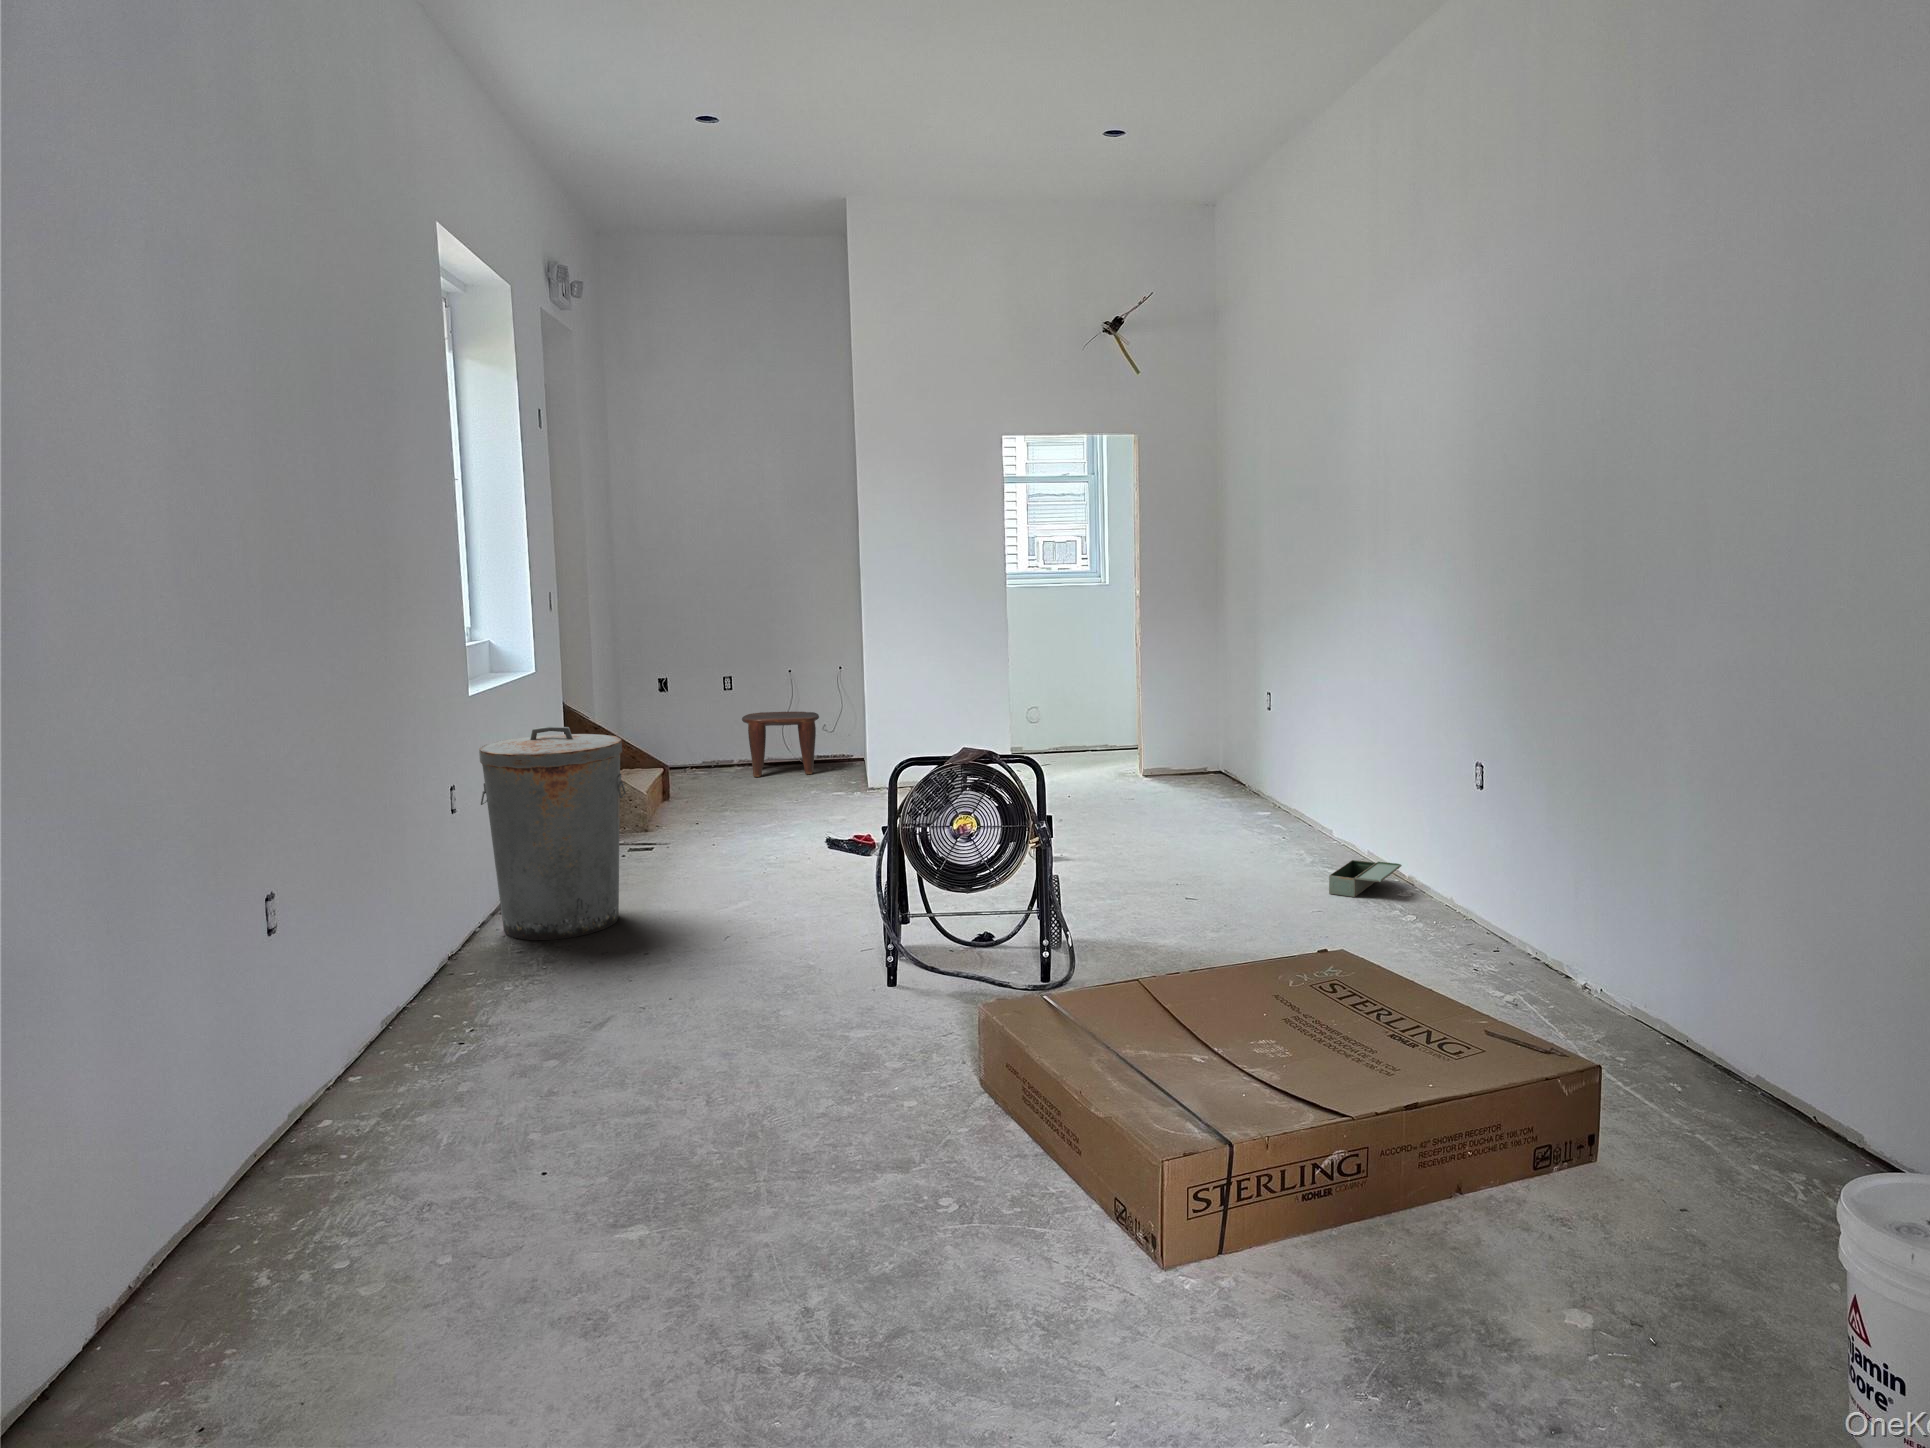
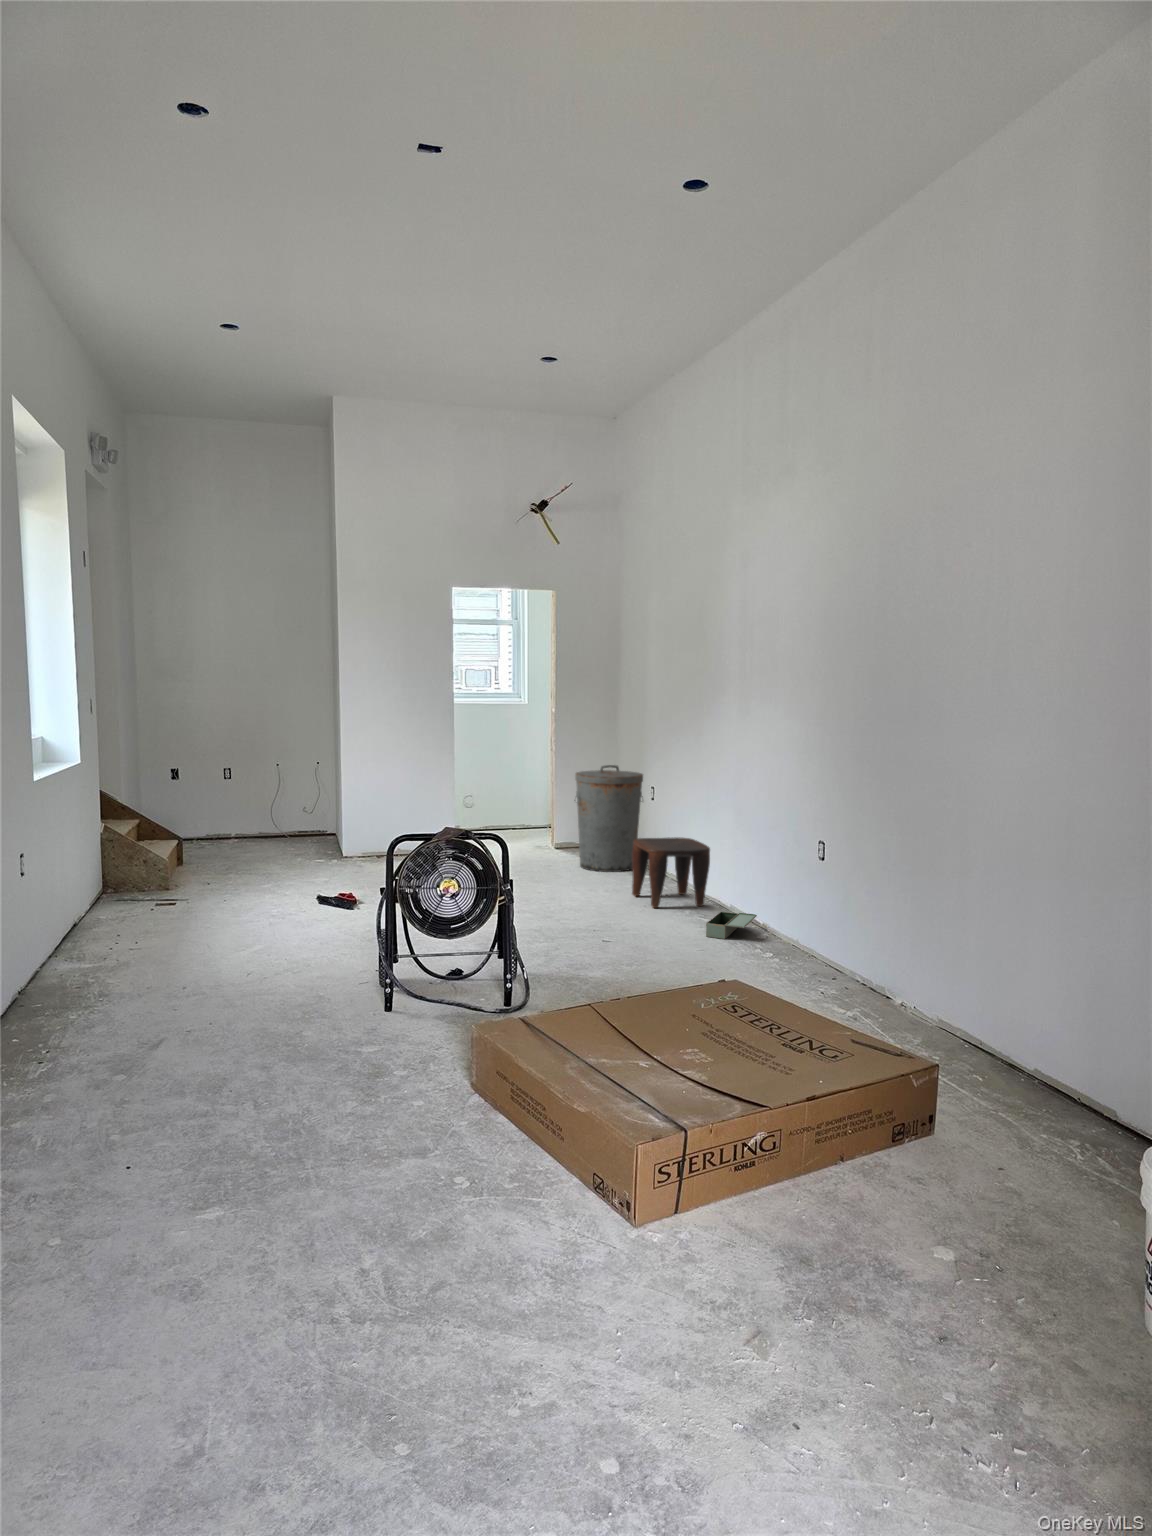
stool: present [742,712,819,777] -> present [632,837,710,908]
trash can: present [479,726,626,940] -> present [574,765,643,872]

